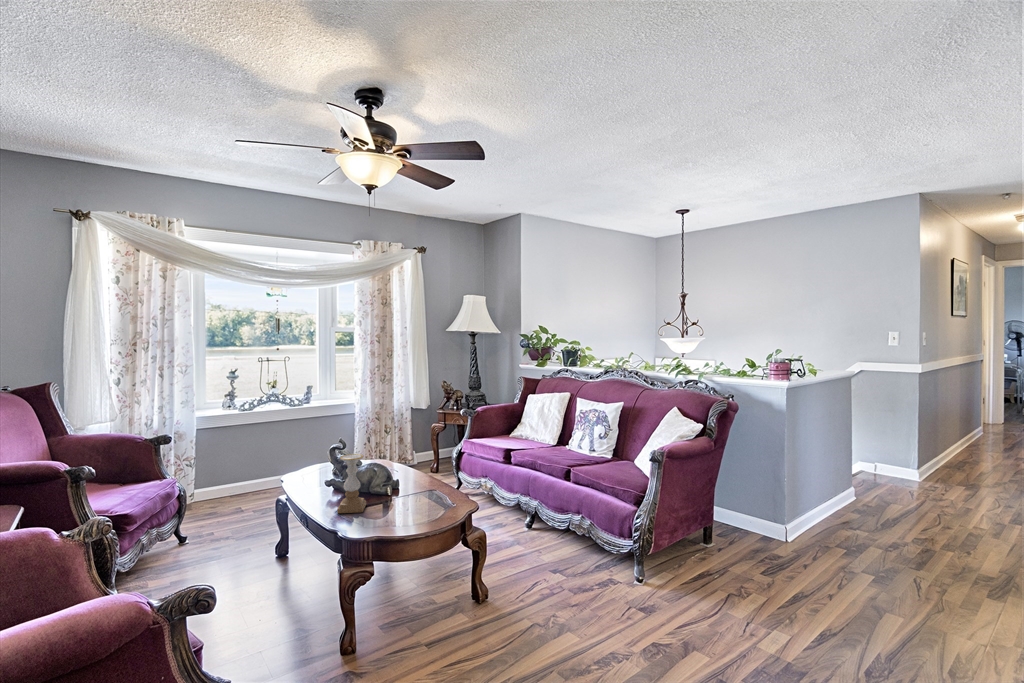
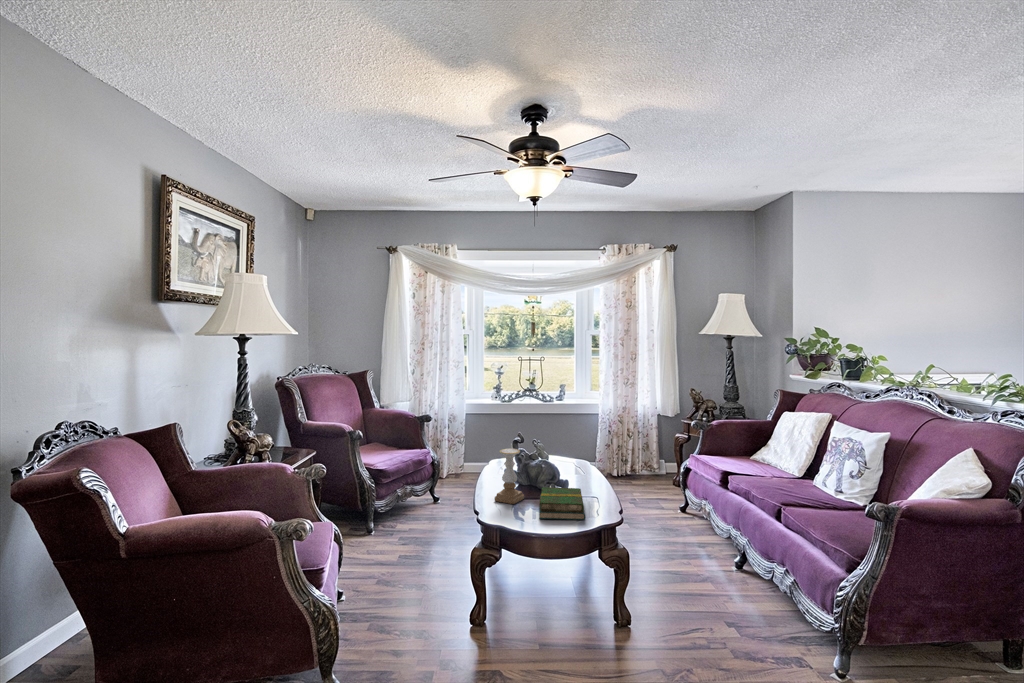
book: none [386,483,448,520] -> present [539,487,585,520]

